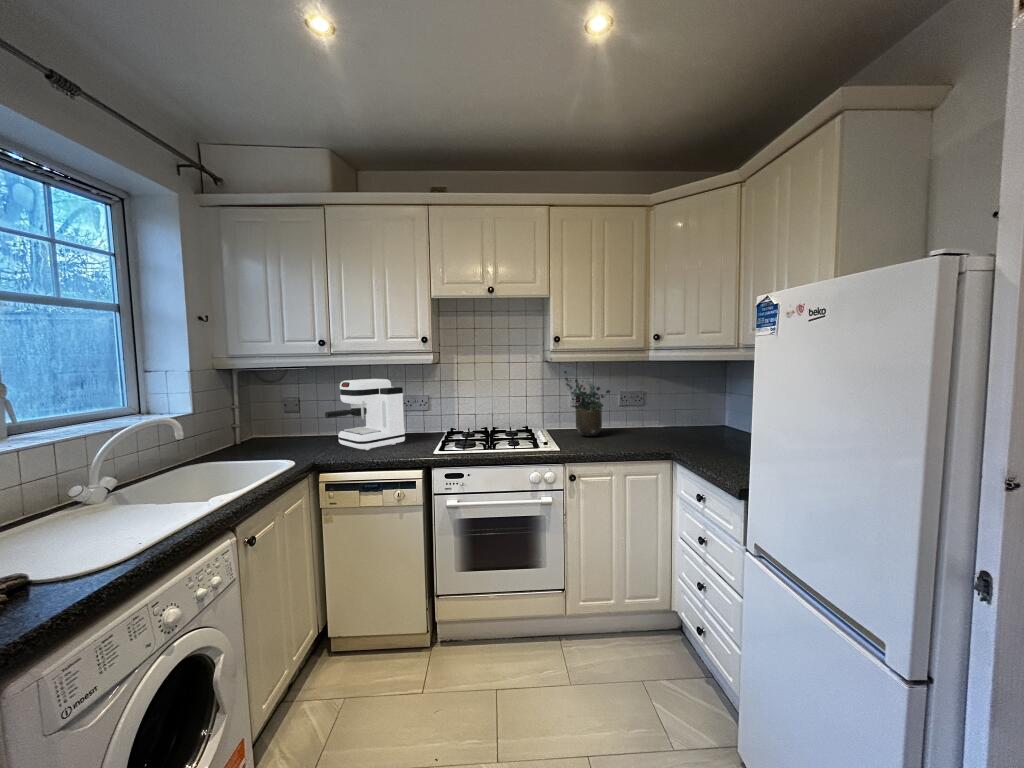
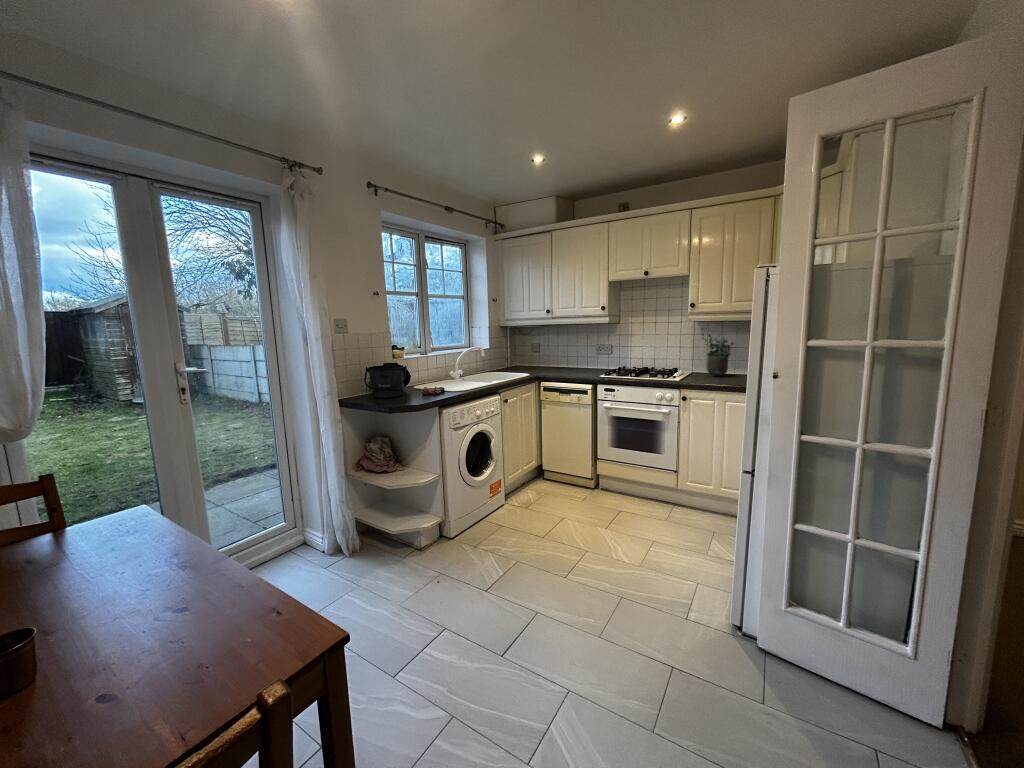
coffee maker: present [325,379,405,450] -> none [547,333,590,373]

